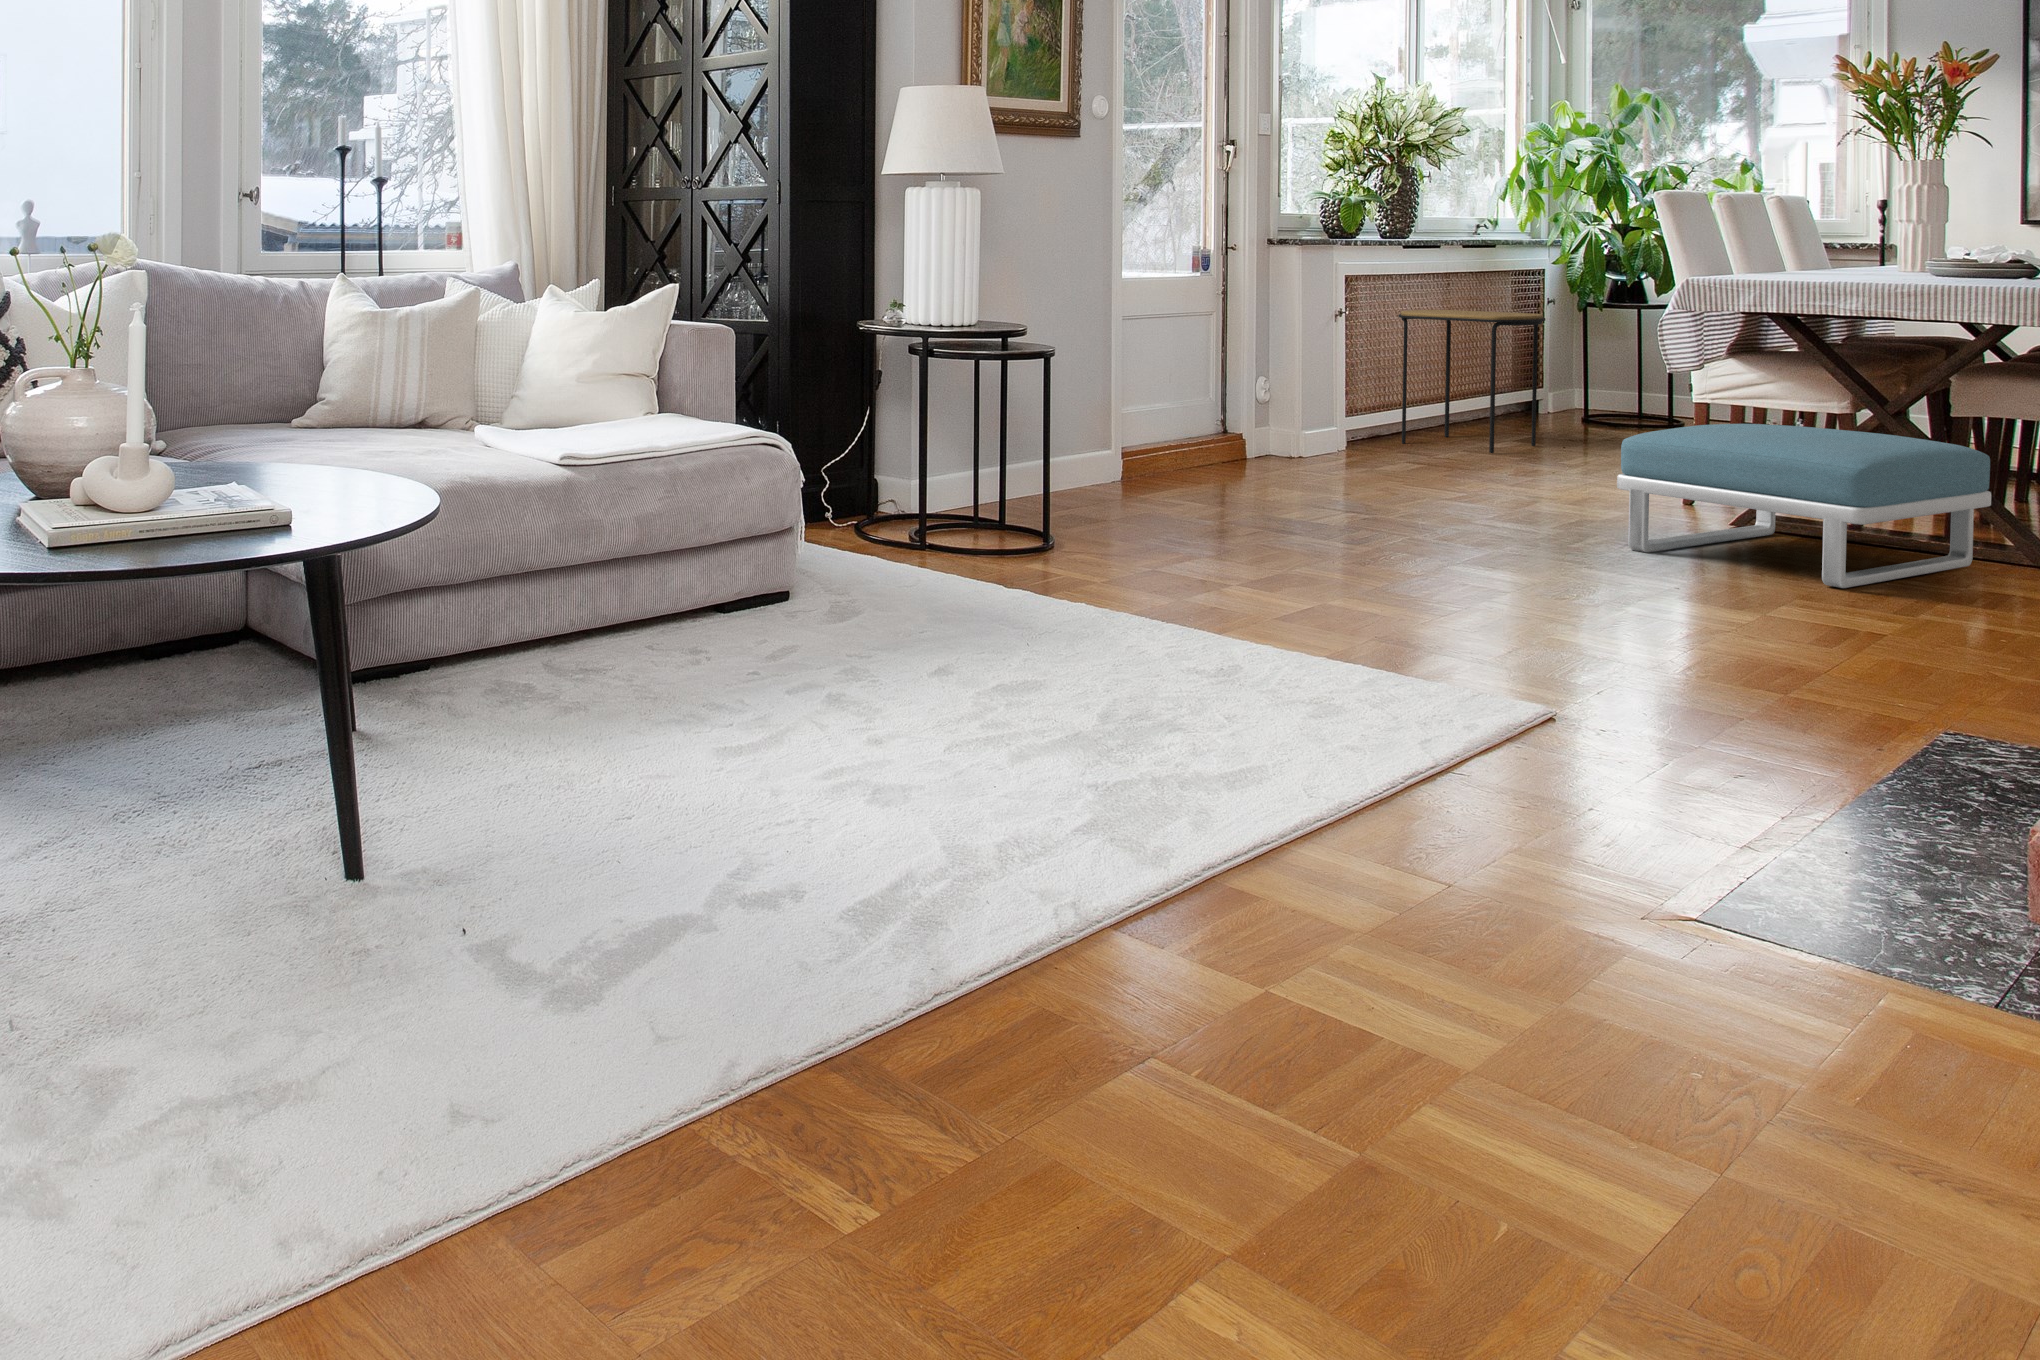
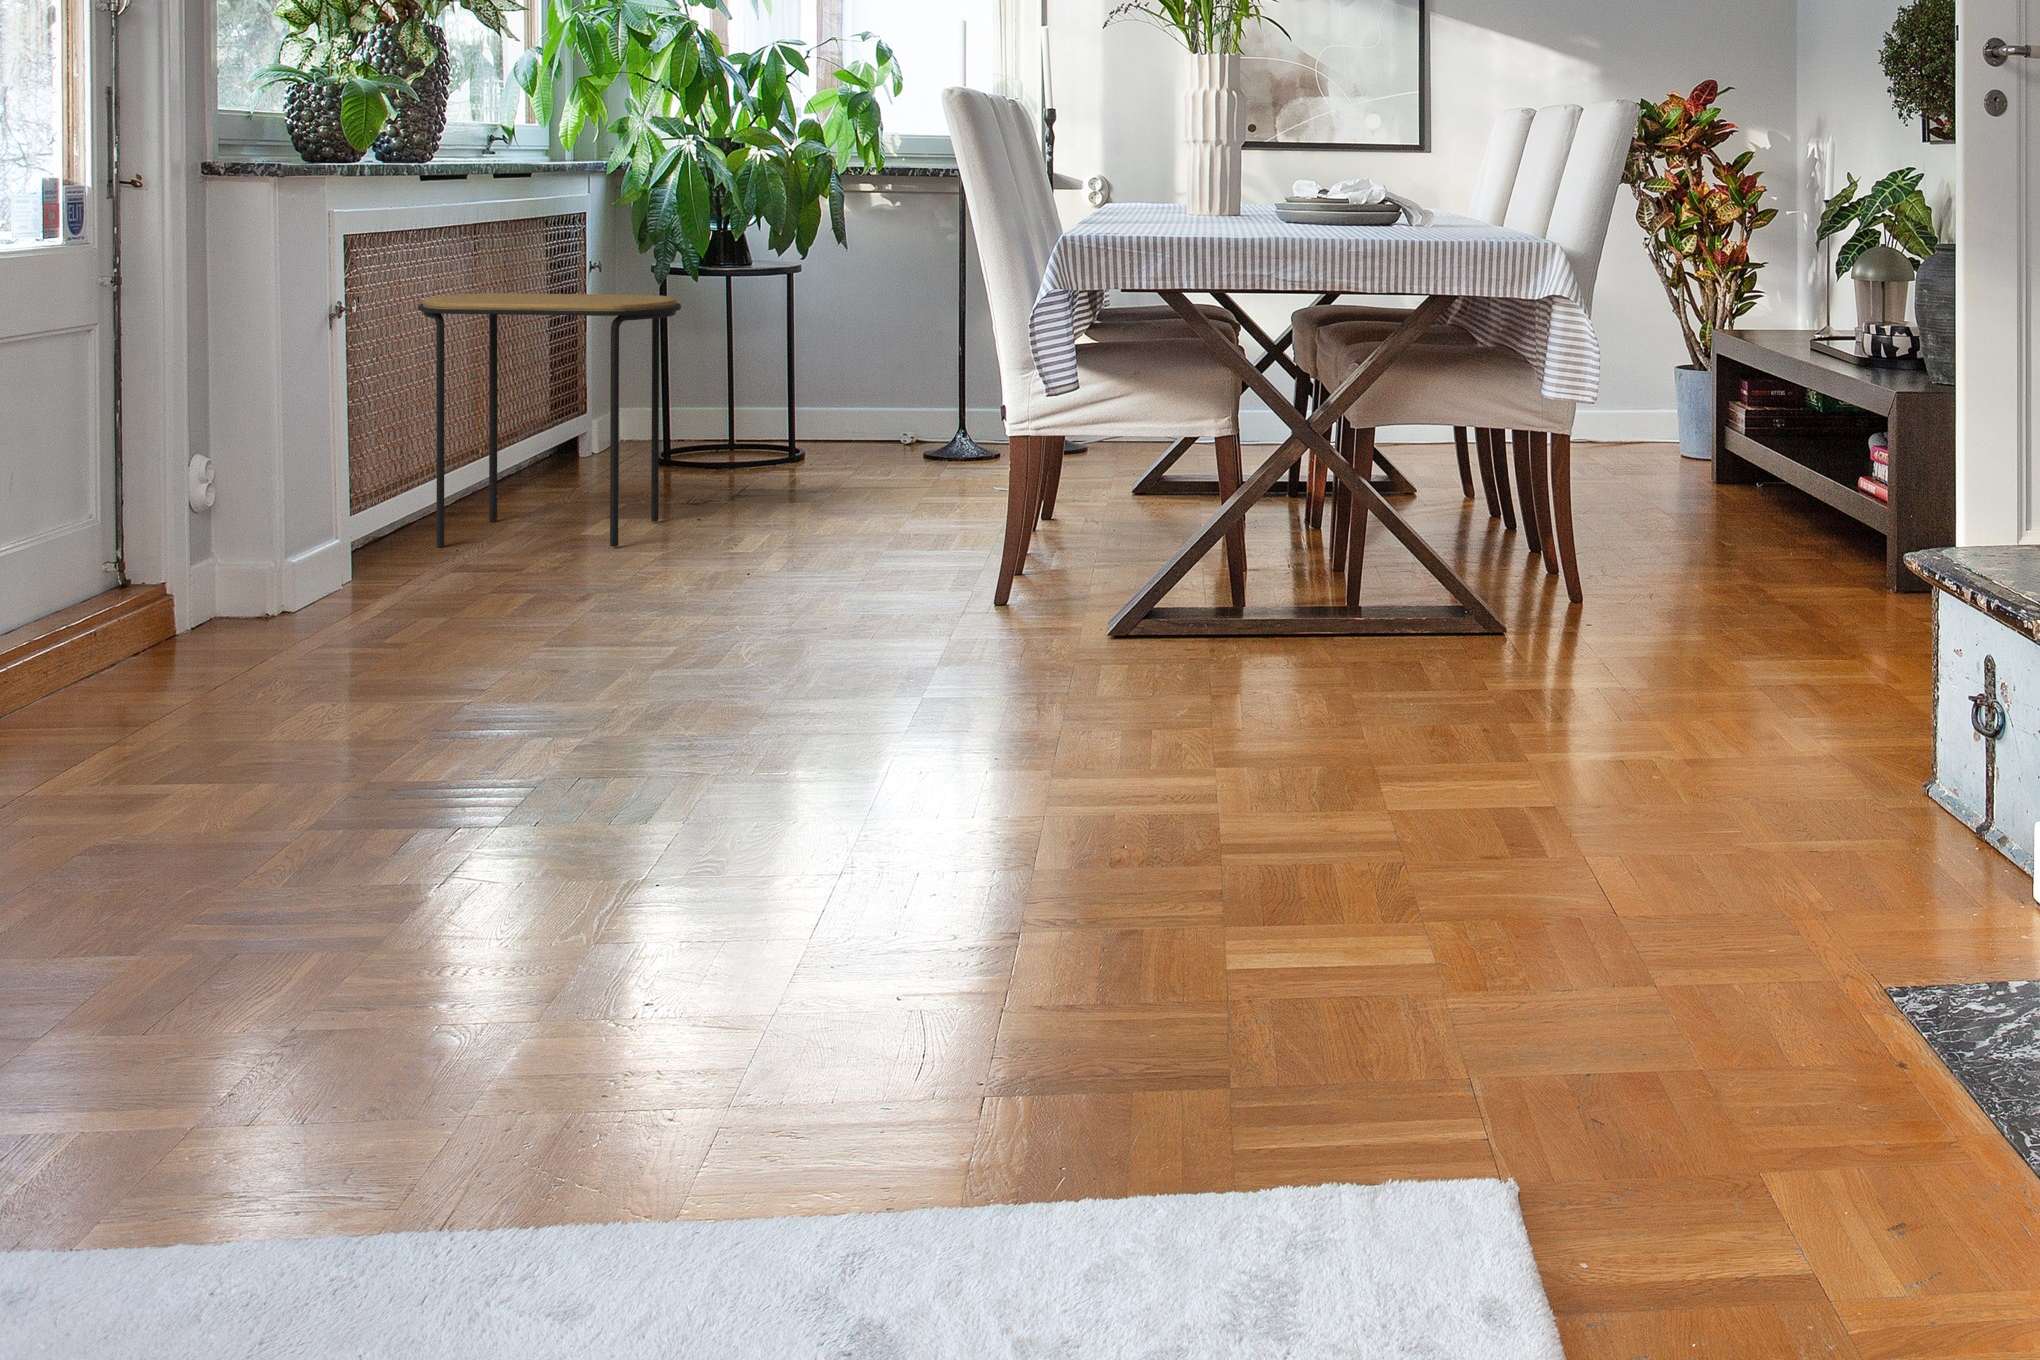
footstool: present [1617,424,1991,588] -> none [1072,473,1494,729]

